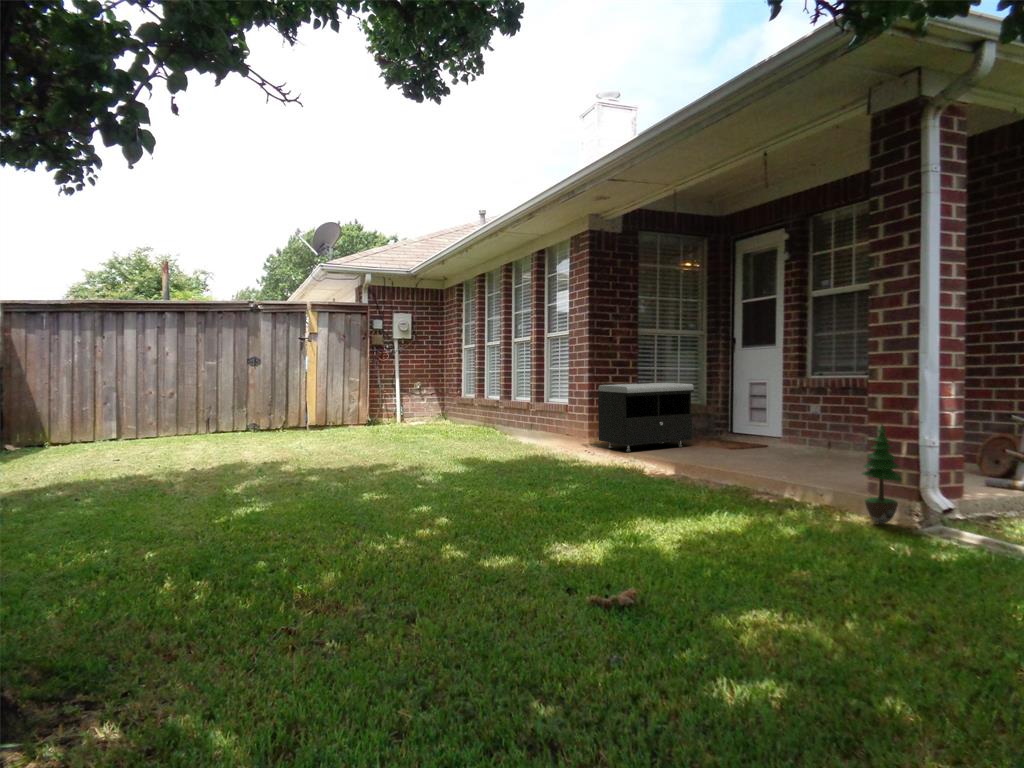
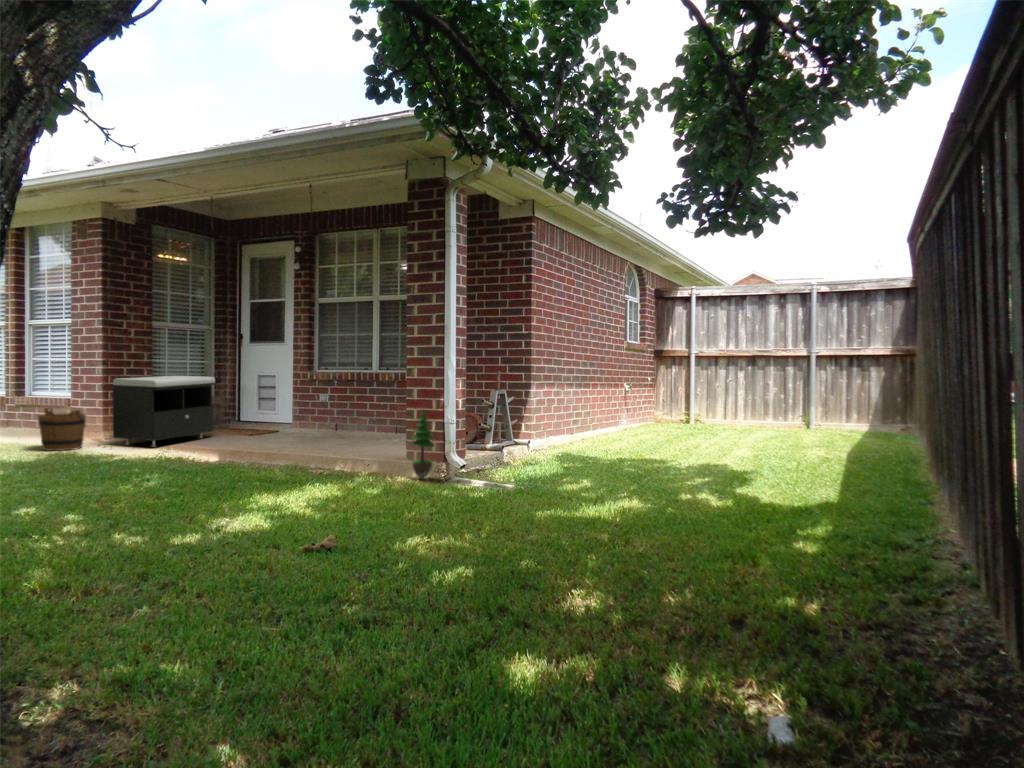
bucket: none [542,410,578,449] -> present [38,408,86,451]

